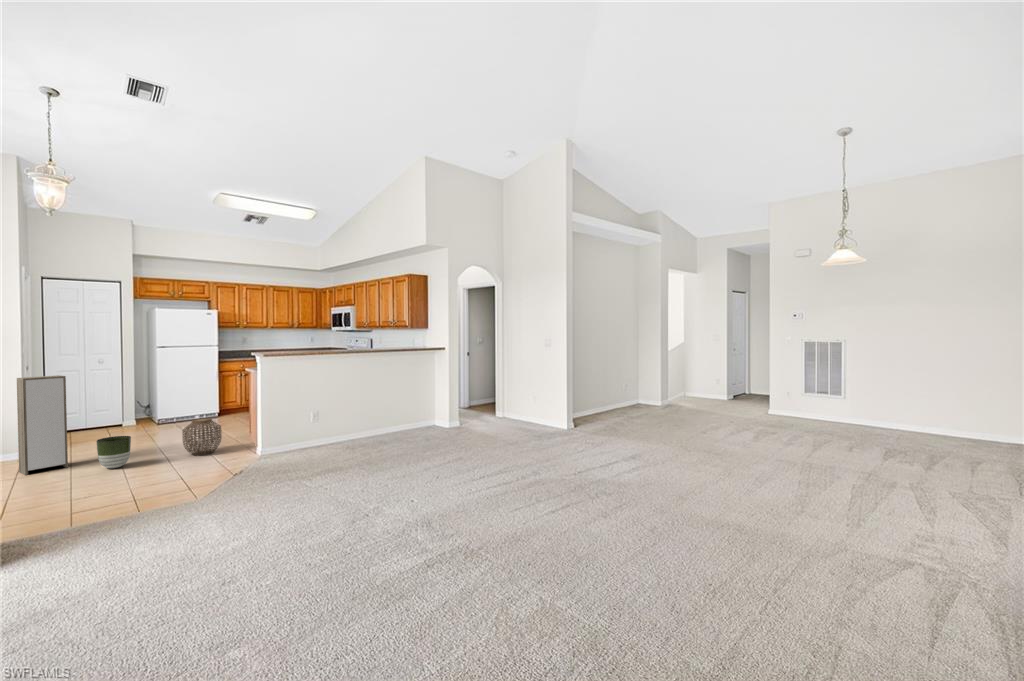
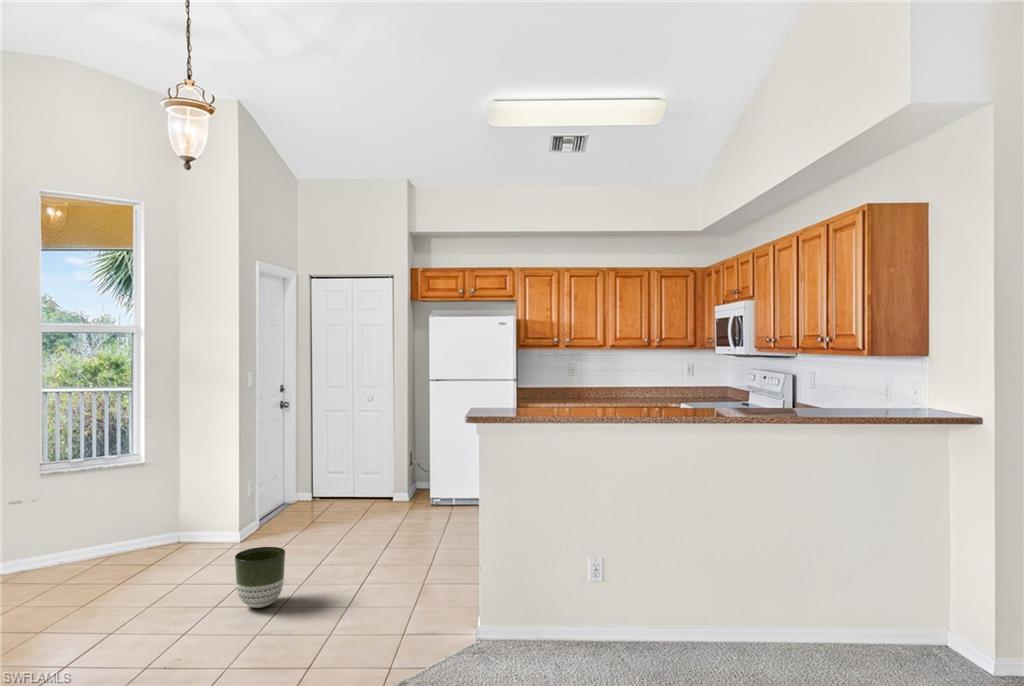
storage cabinet: present [17,375,68,475] -> none [175,430,234,587]
woven basket: present [182,418,221,455] -> none [362,533,428,610]

